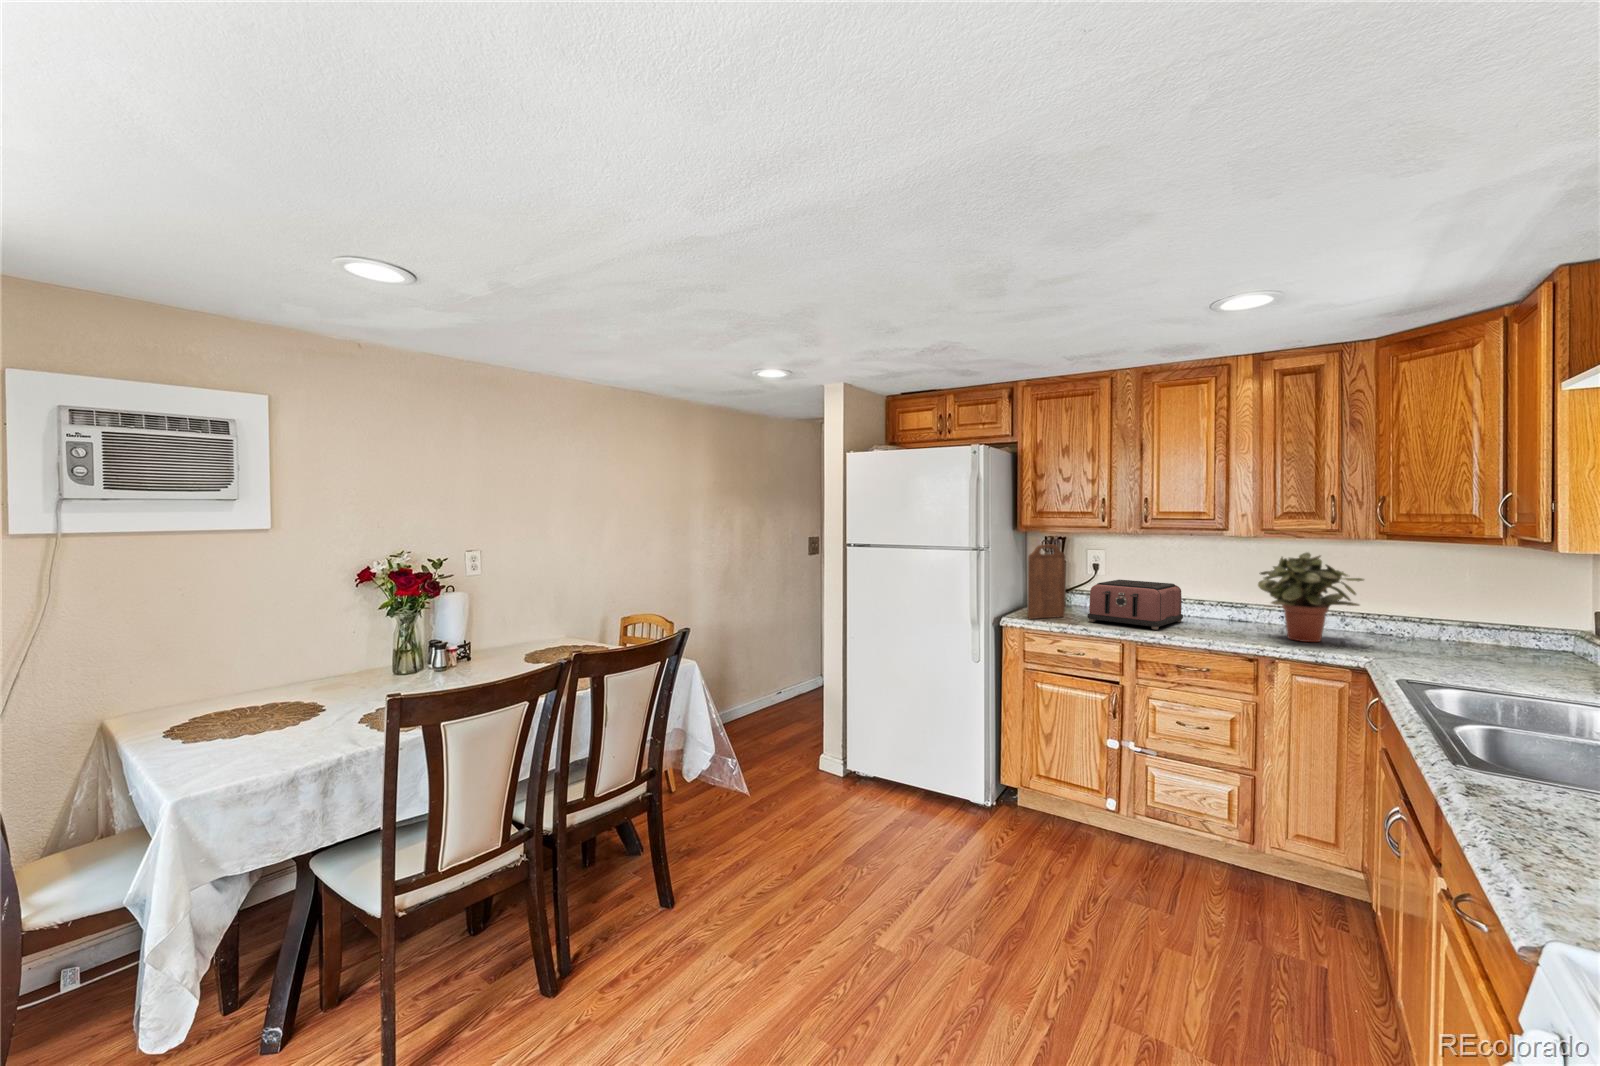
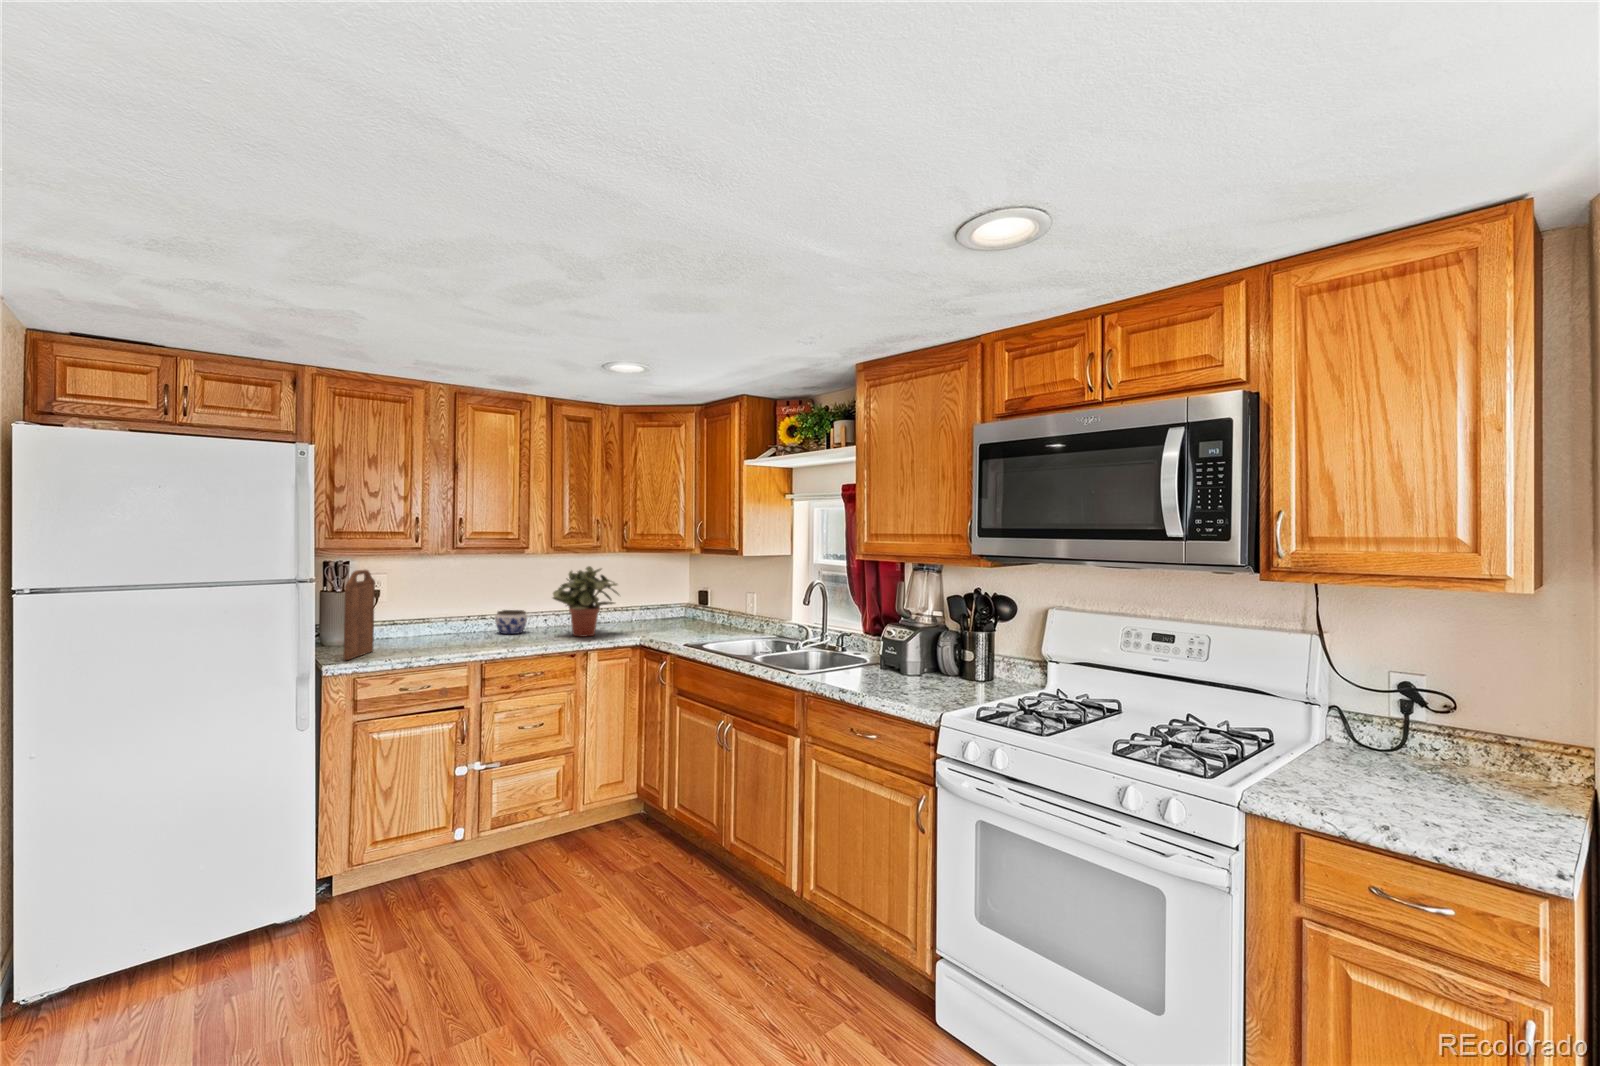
toaster: present [1087,580,1183,630] -> none [409,601,488,651]
jar: none [1205,598,1245,626] -> present [495,610,527,634]

